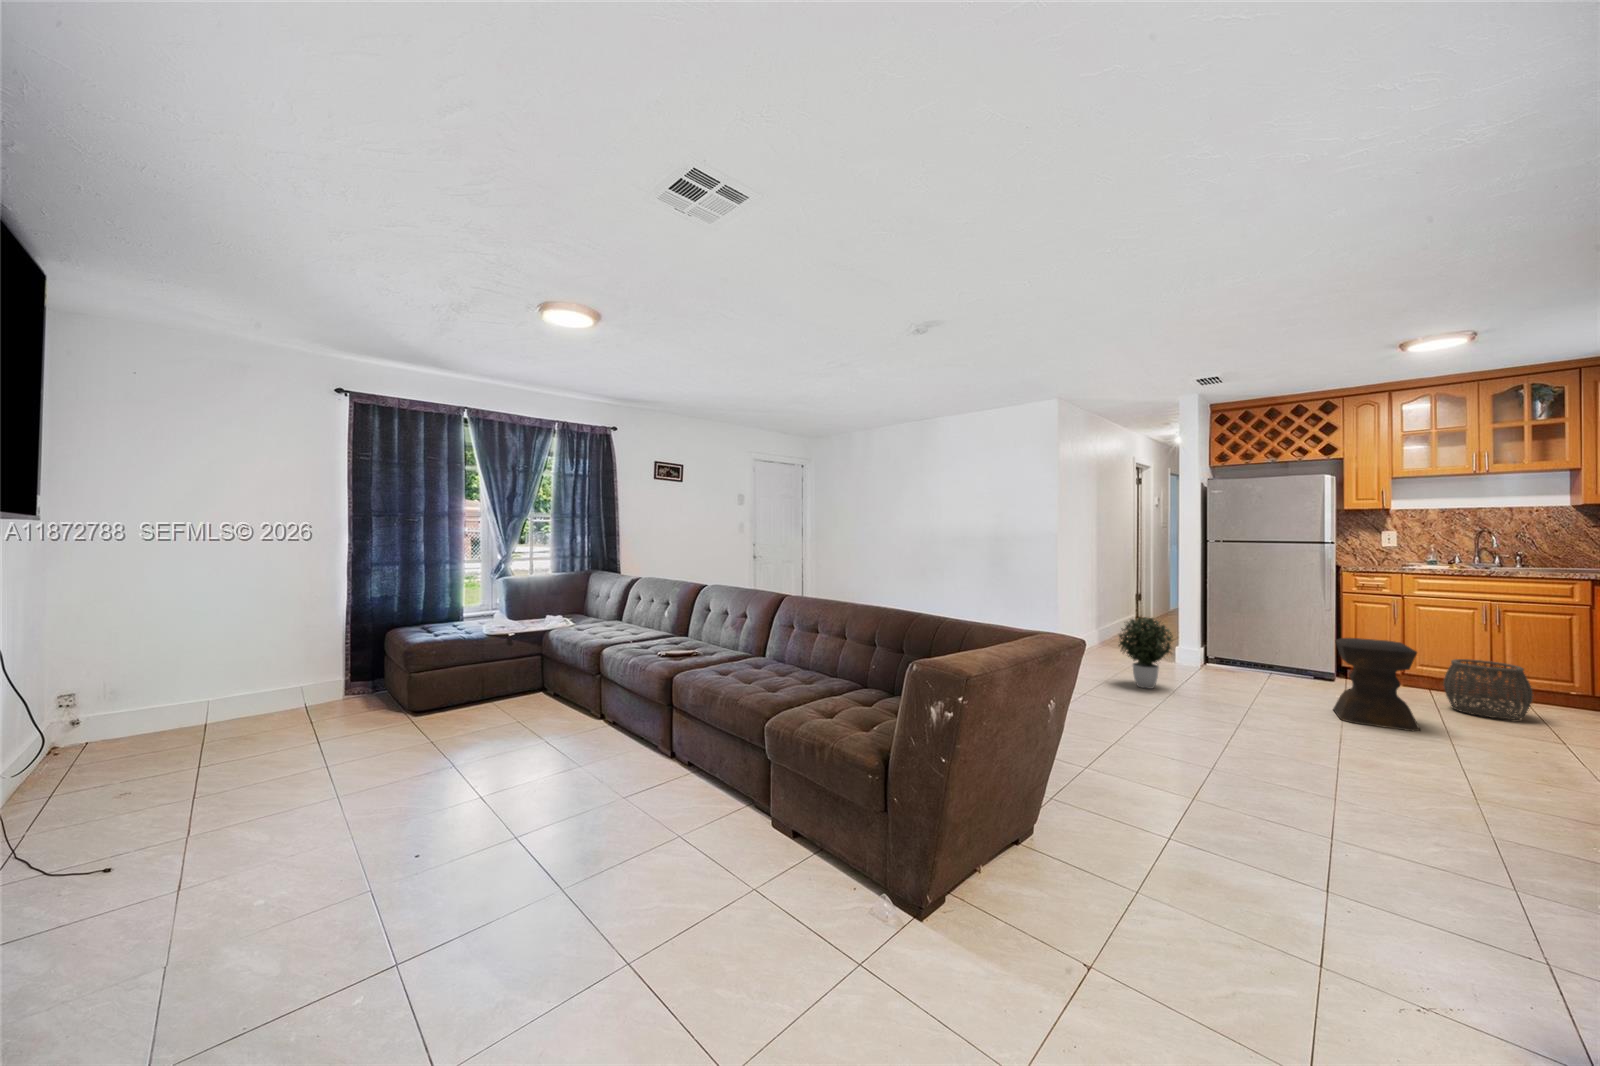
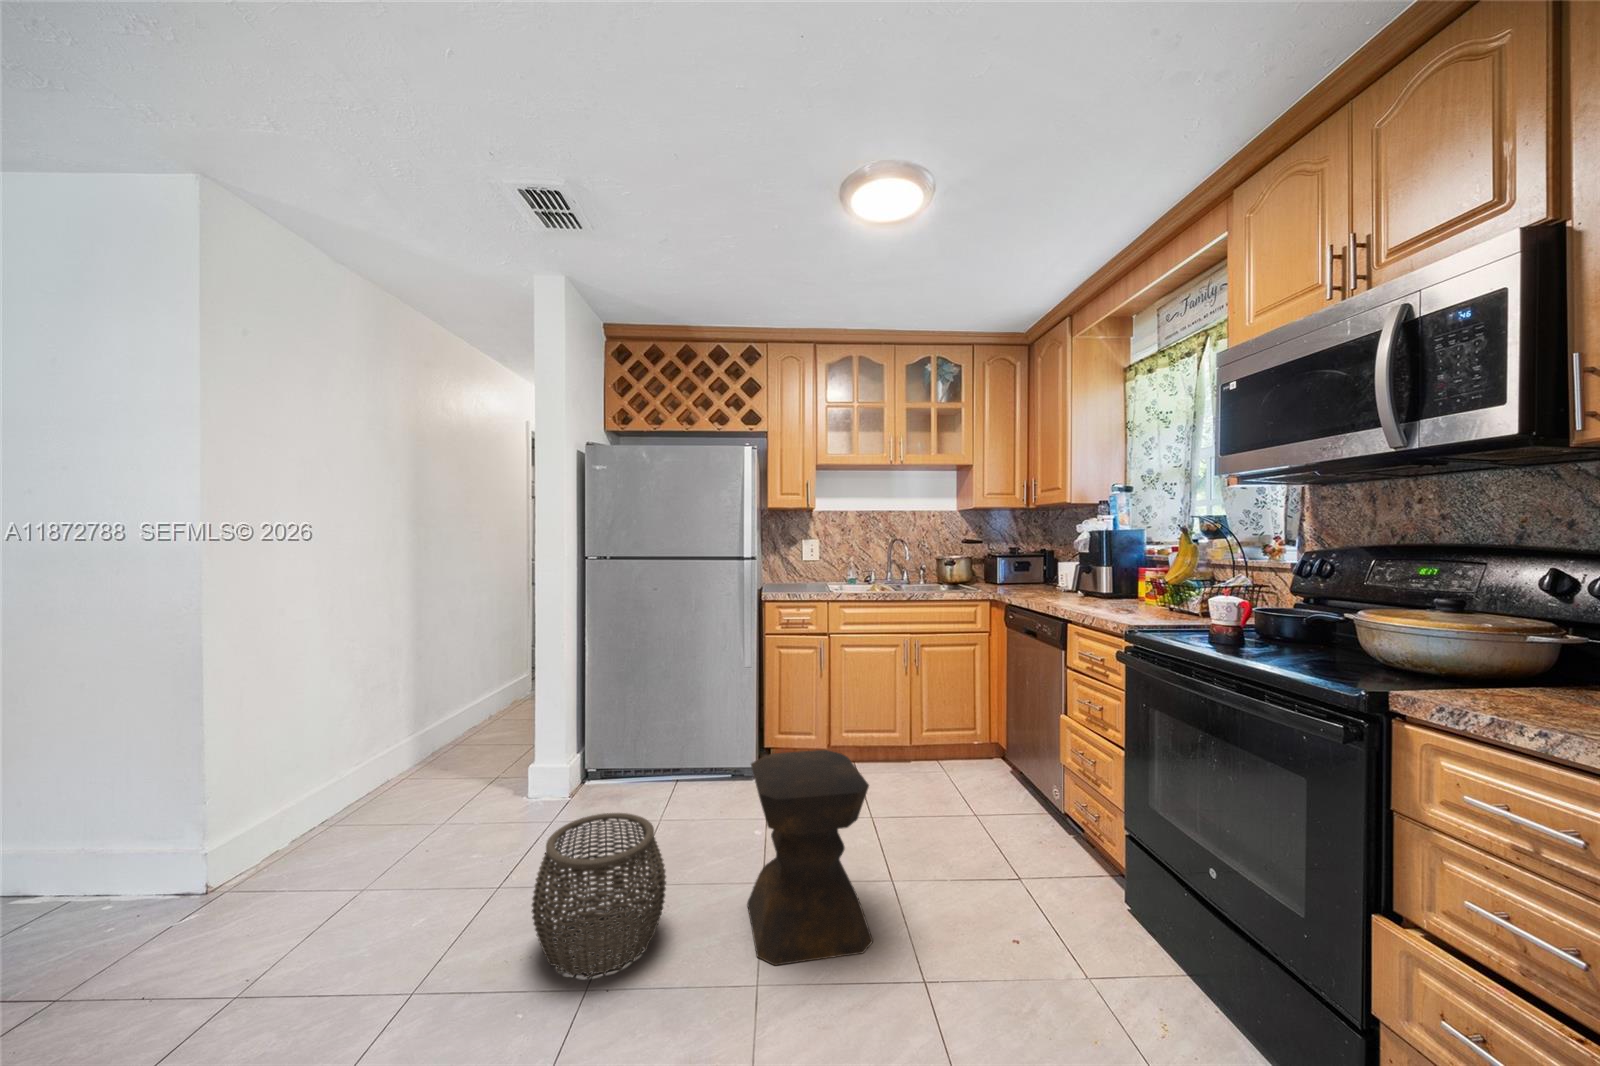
potted plant: present [1119,617,1173,689] -> none [301,760,461,965]
woven basket: present [1444,659,1533,720] -> present [532,813,666,978]

